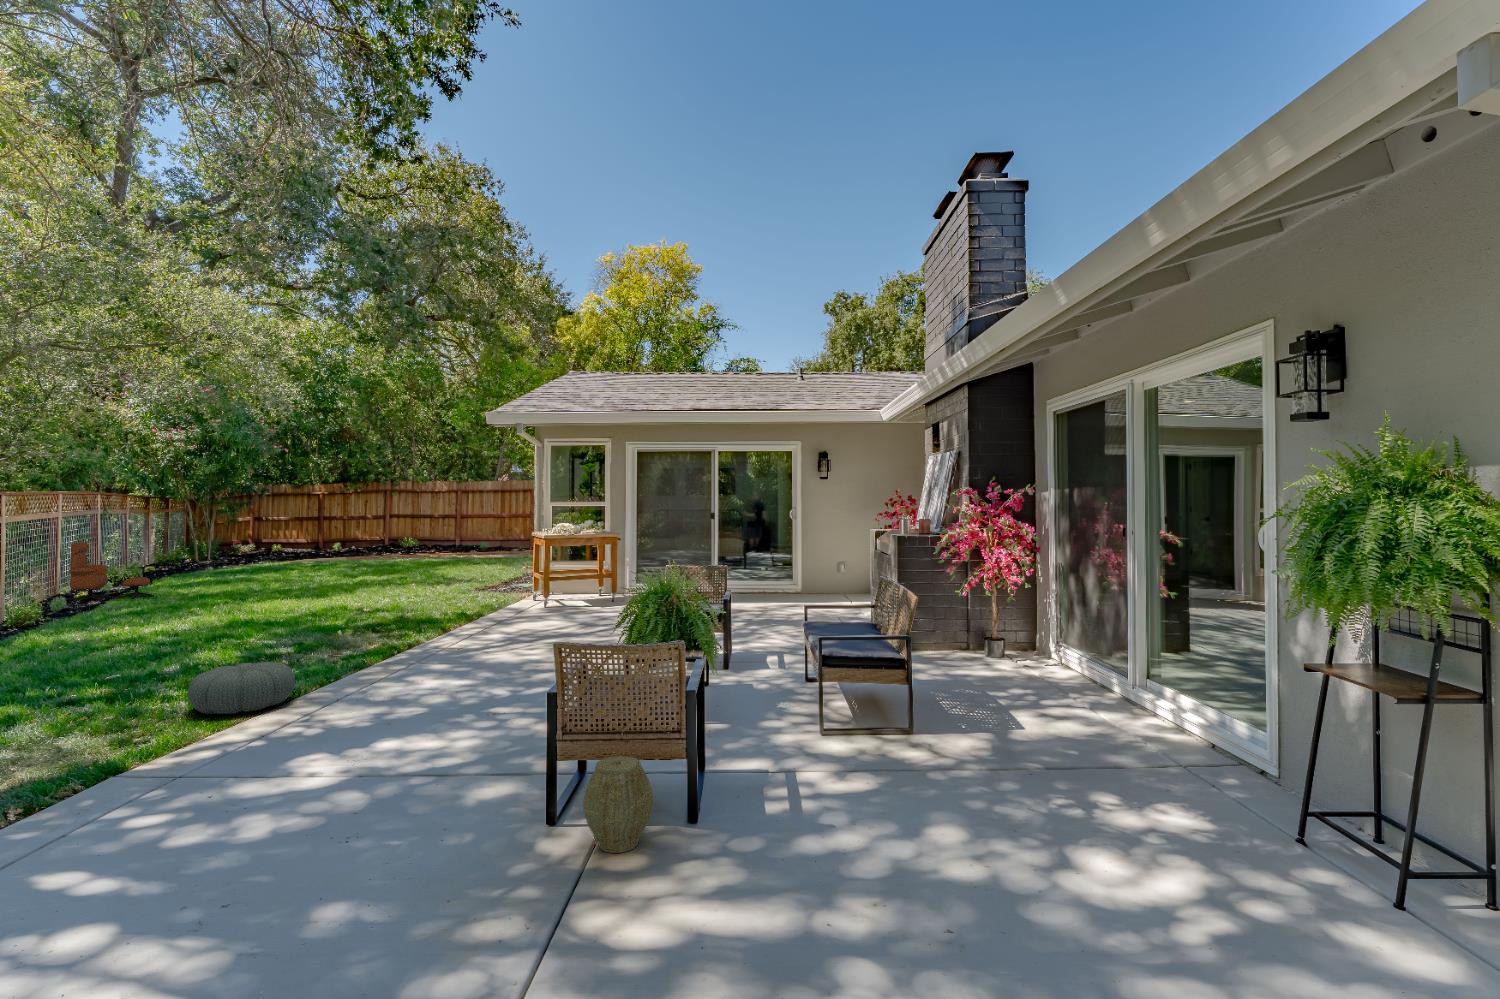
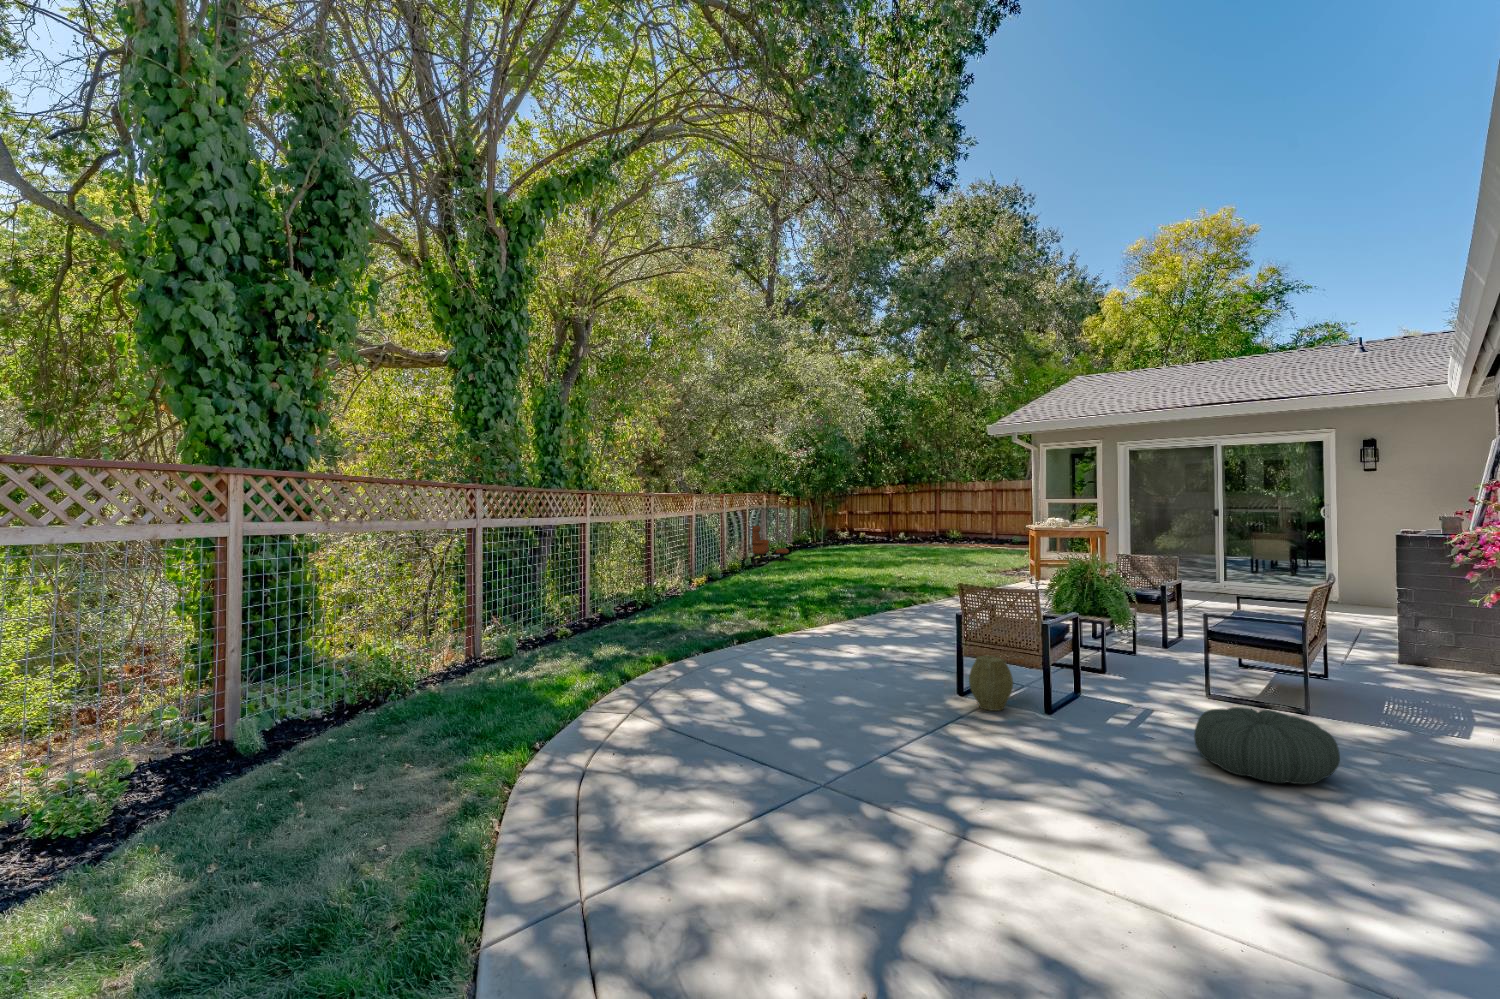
pouf: present [188,662,295,714] -> present [1194,707,1340,784]

